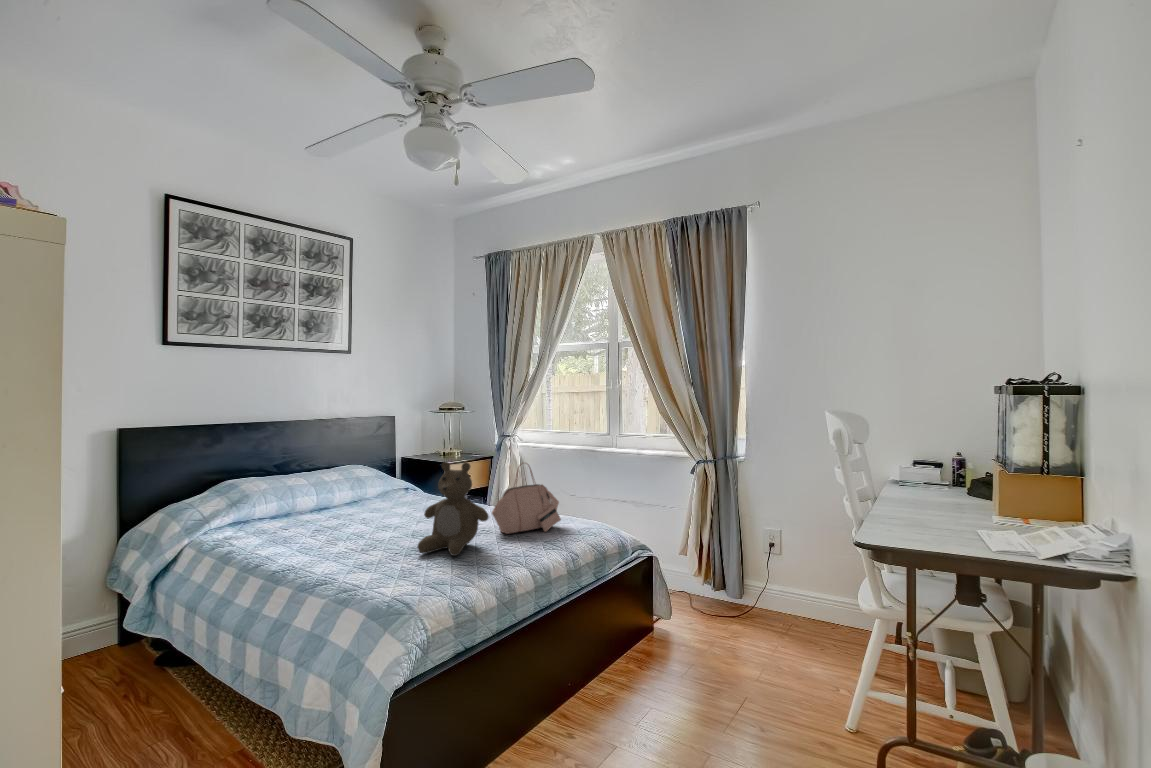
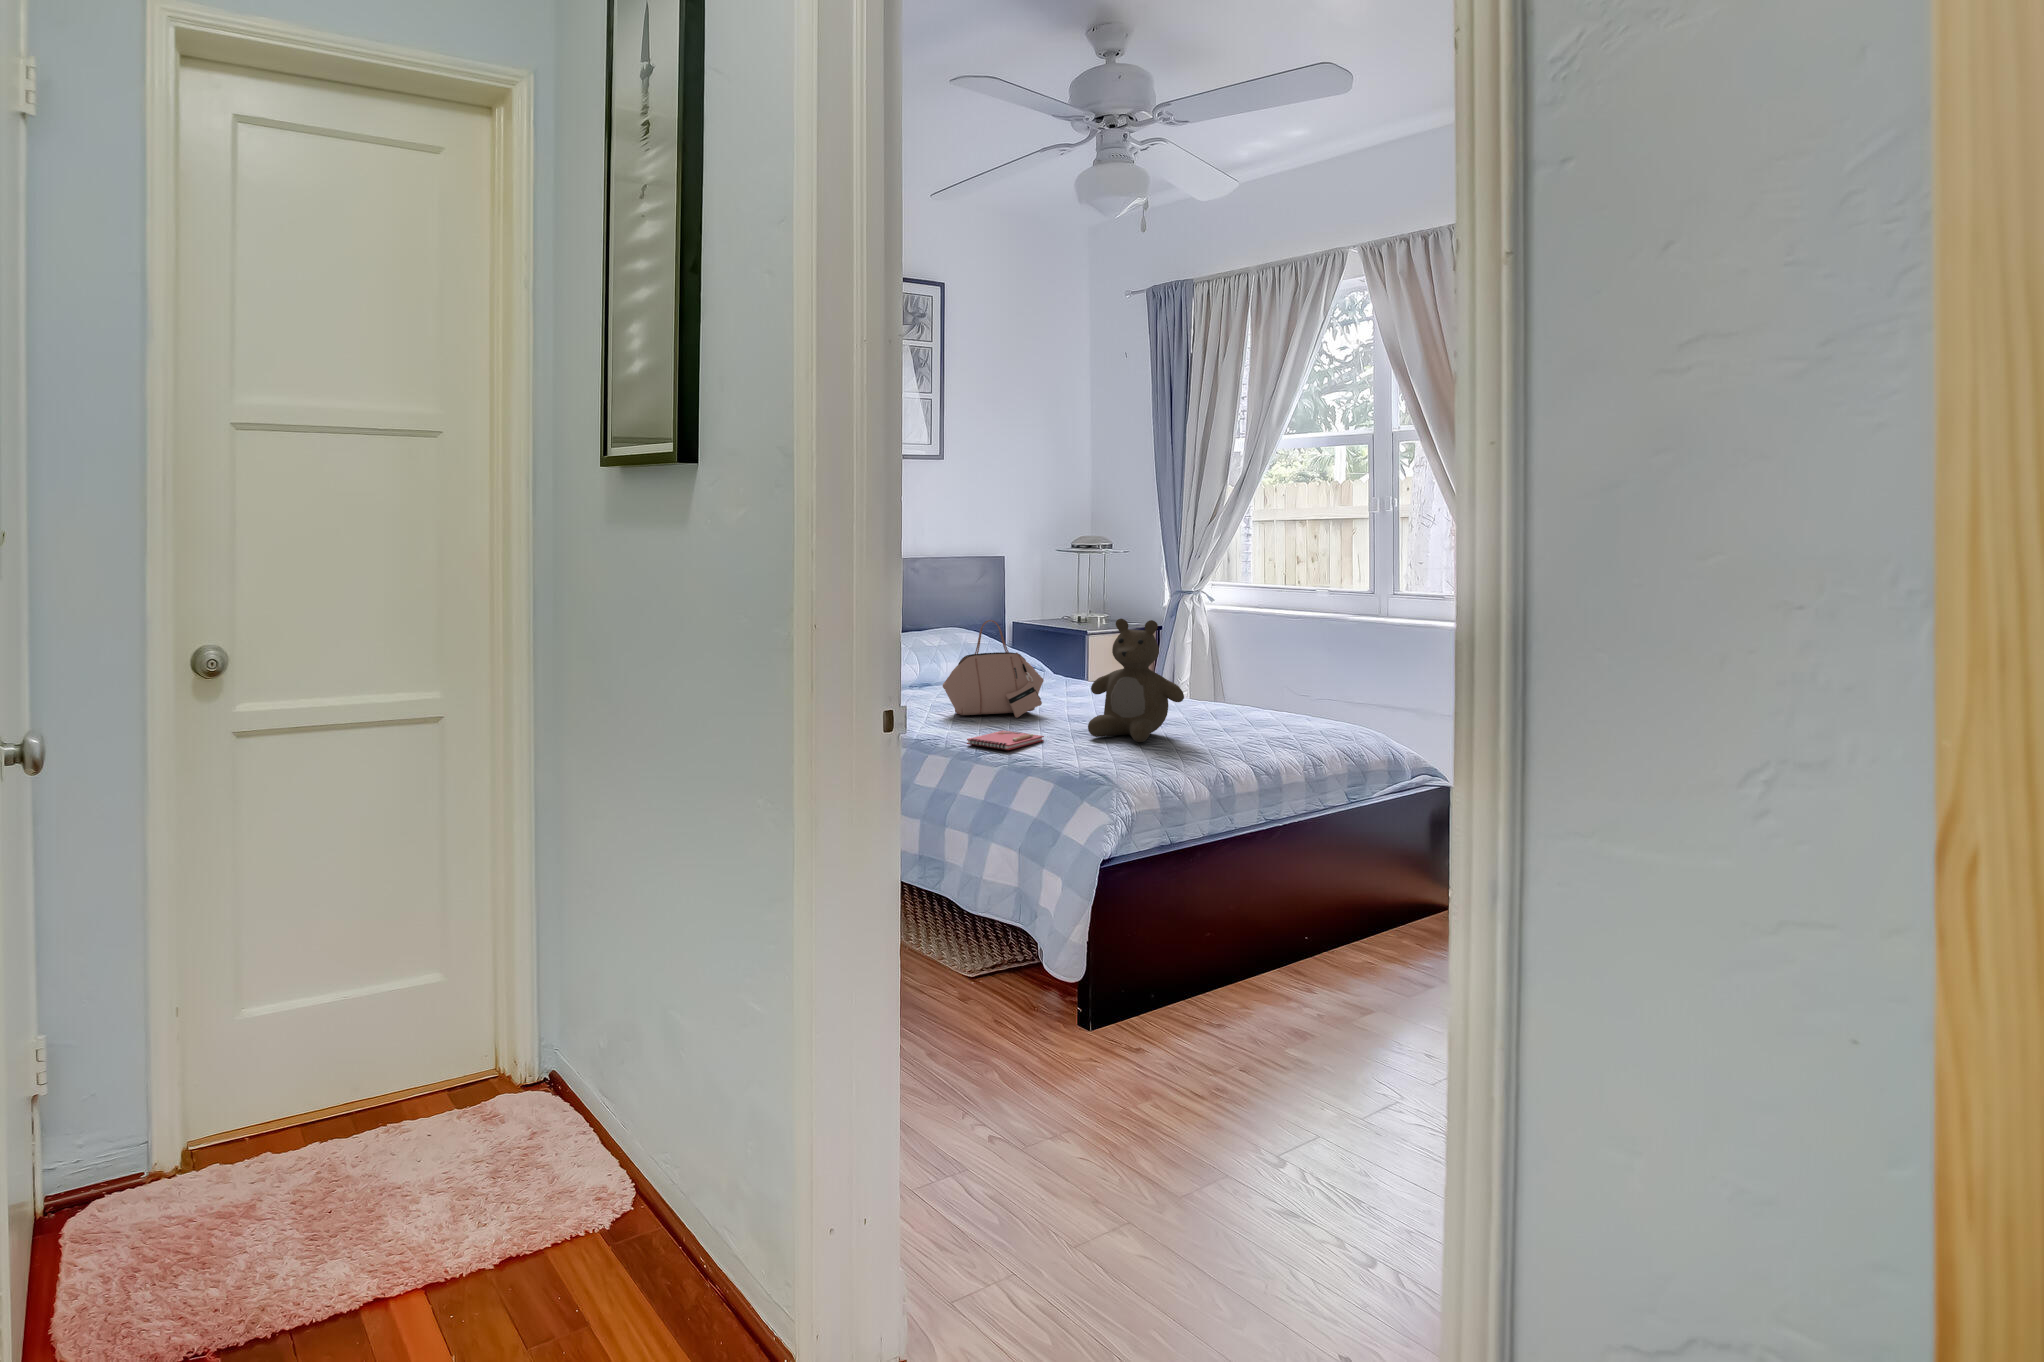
handbag: present [492,464,561,534] -> present [943,620,1044,718]
notebook: none [310,556,381,579] -> present [967,730,1044,750]

